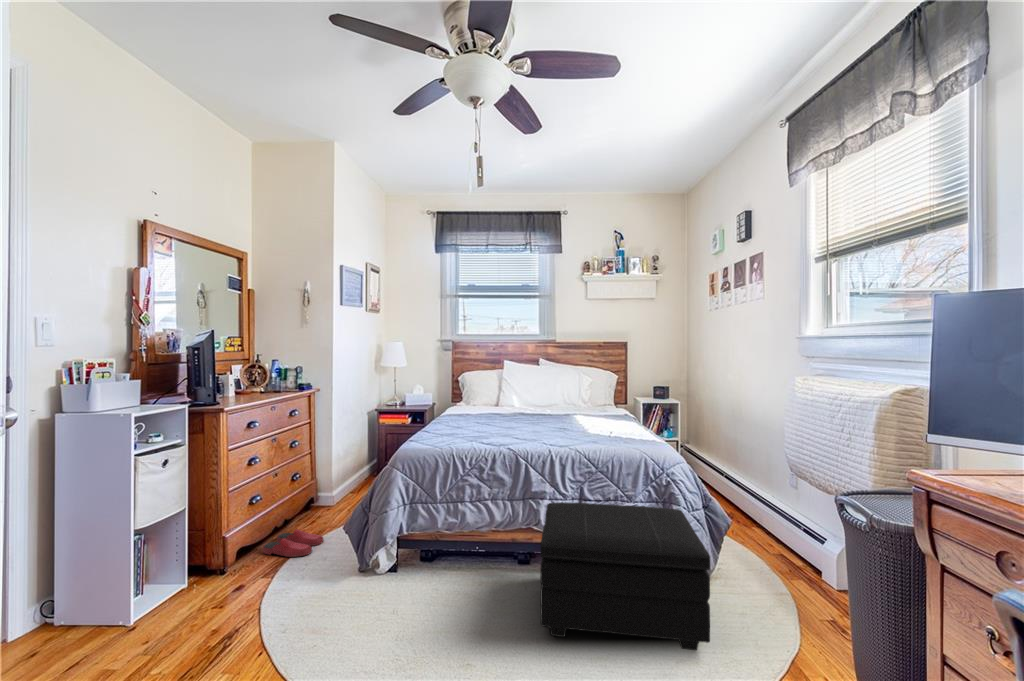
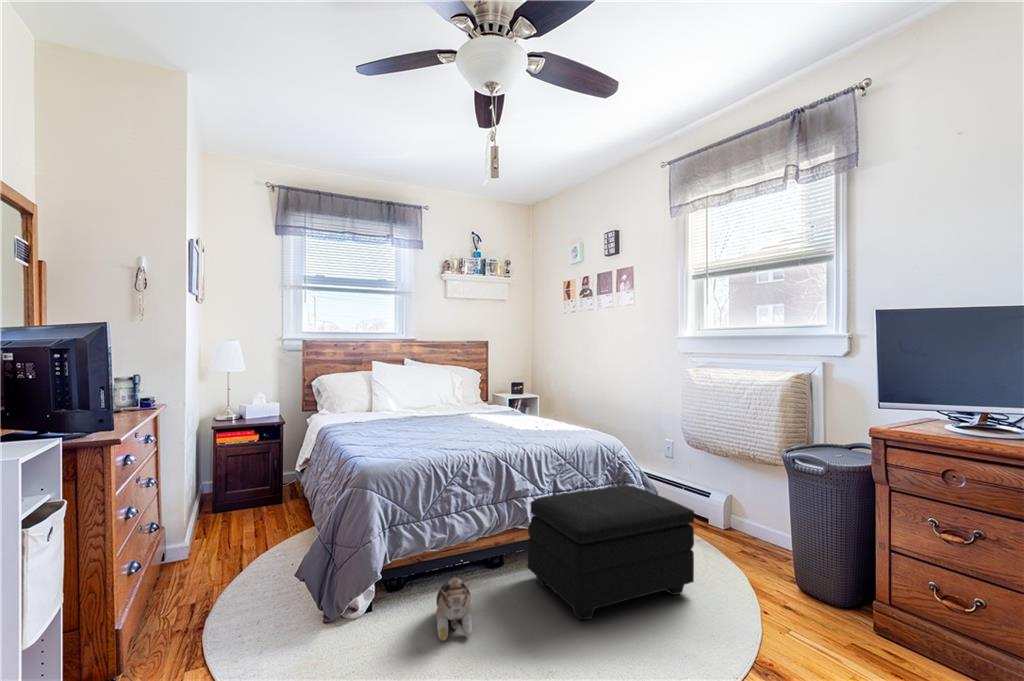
slippers: present [263,529,323,557] -> none [110,615,208,666]
plush toy: none [411,556,472,611] -> present [436,577,472,641]

